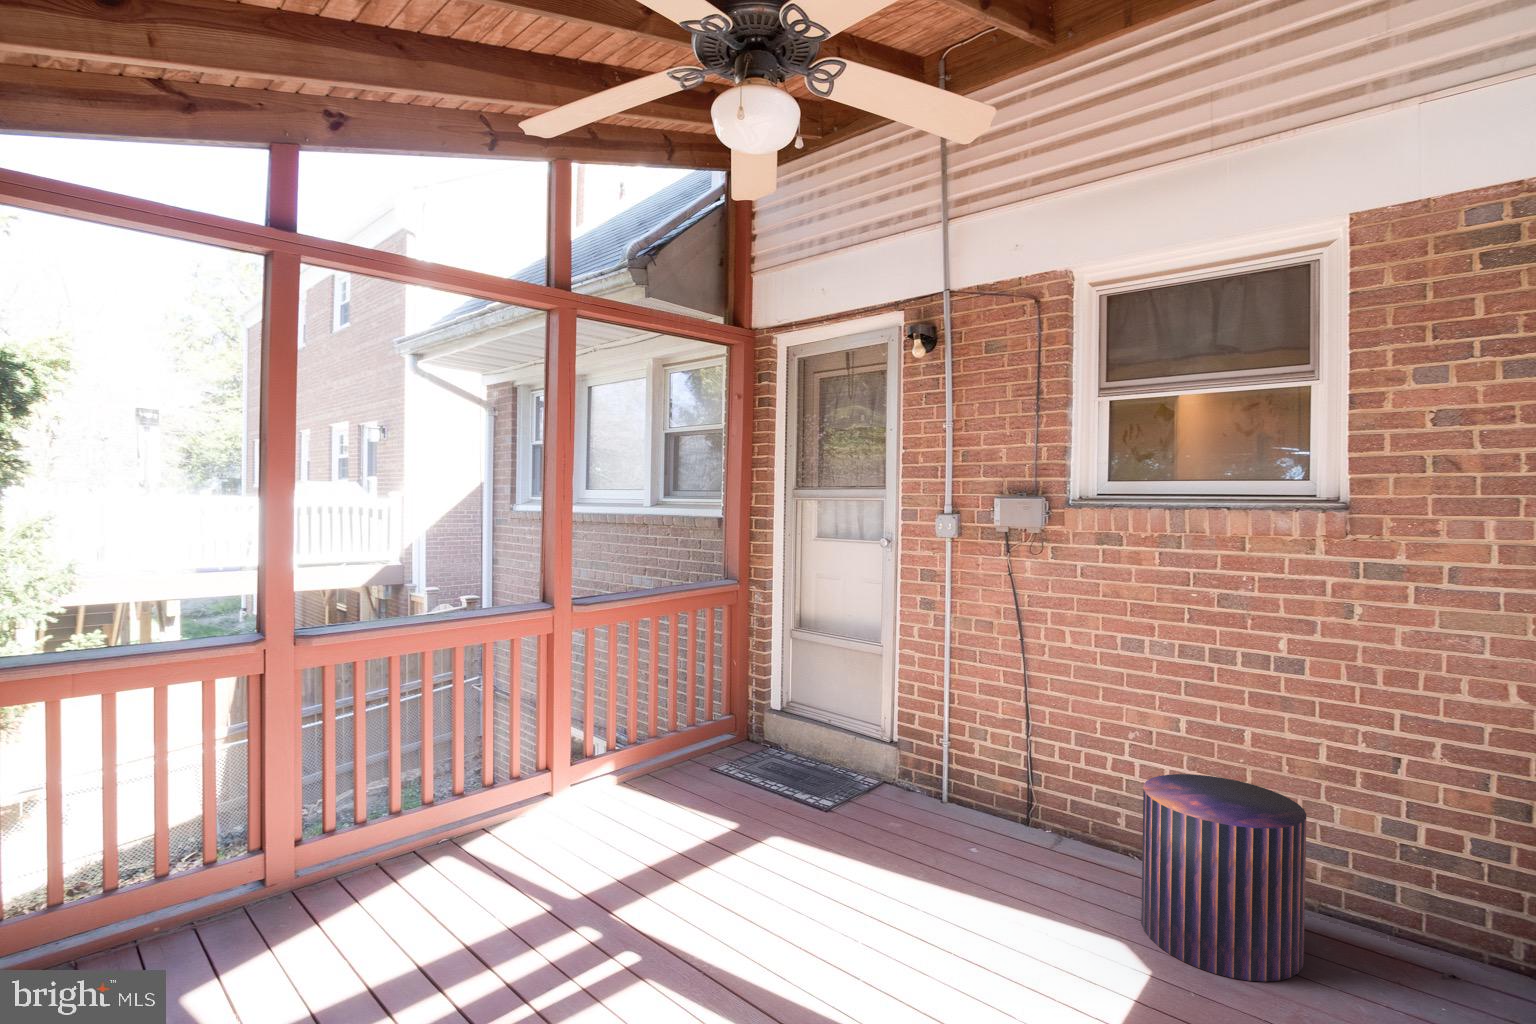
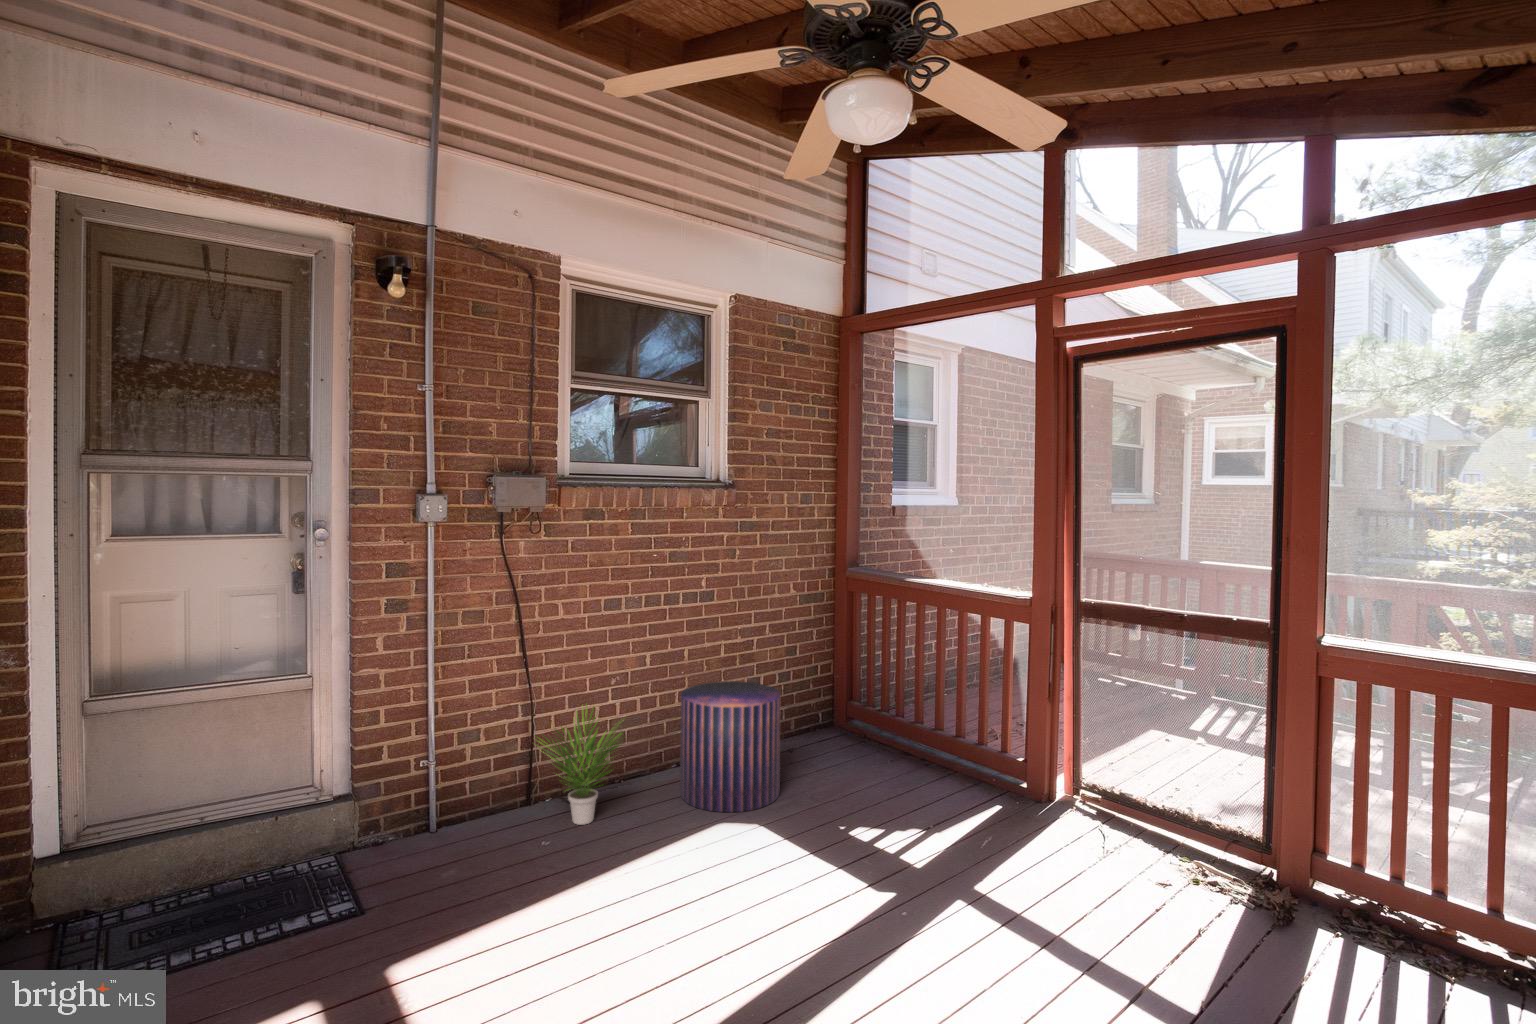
potted plant: none [982,742,1096,864] -> present [542,707,622,825]

